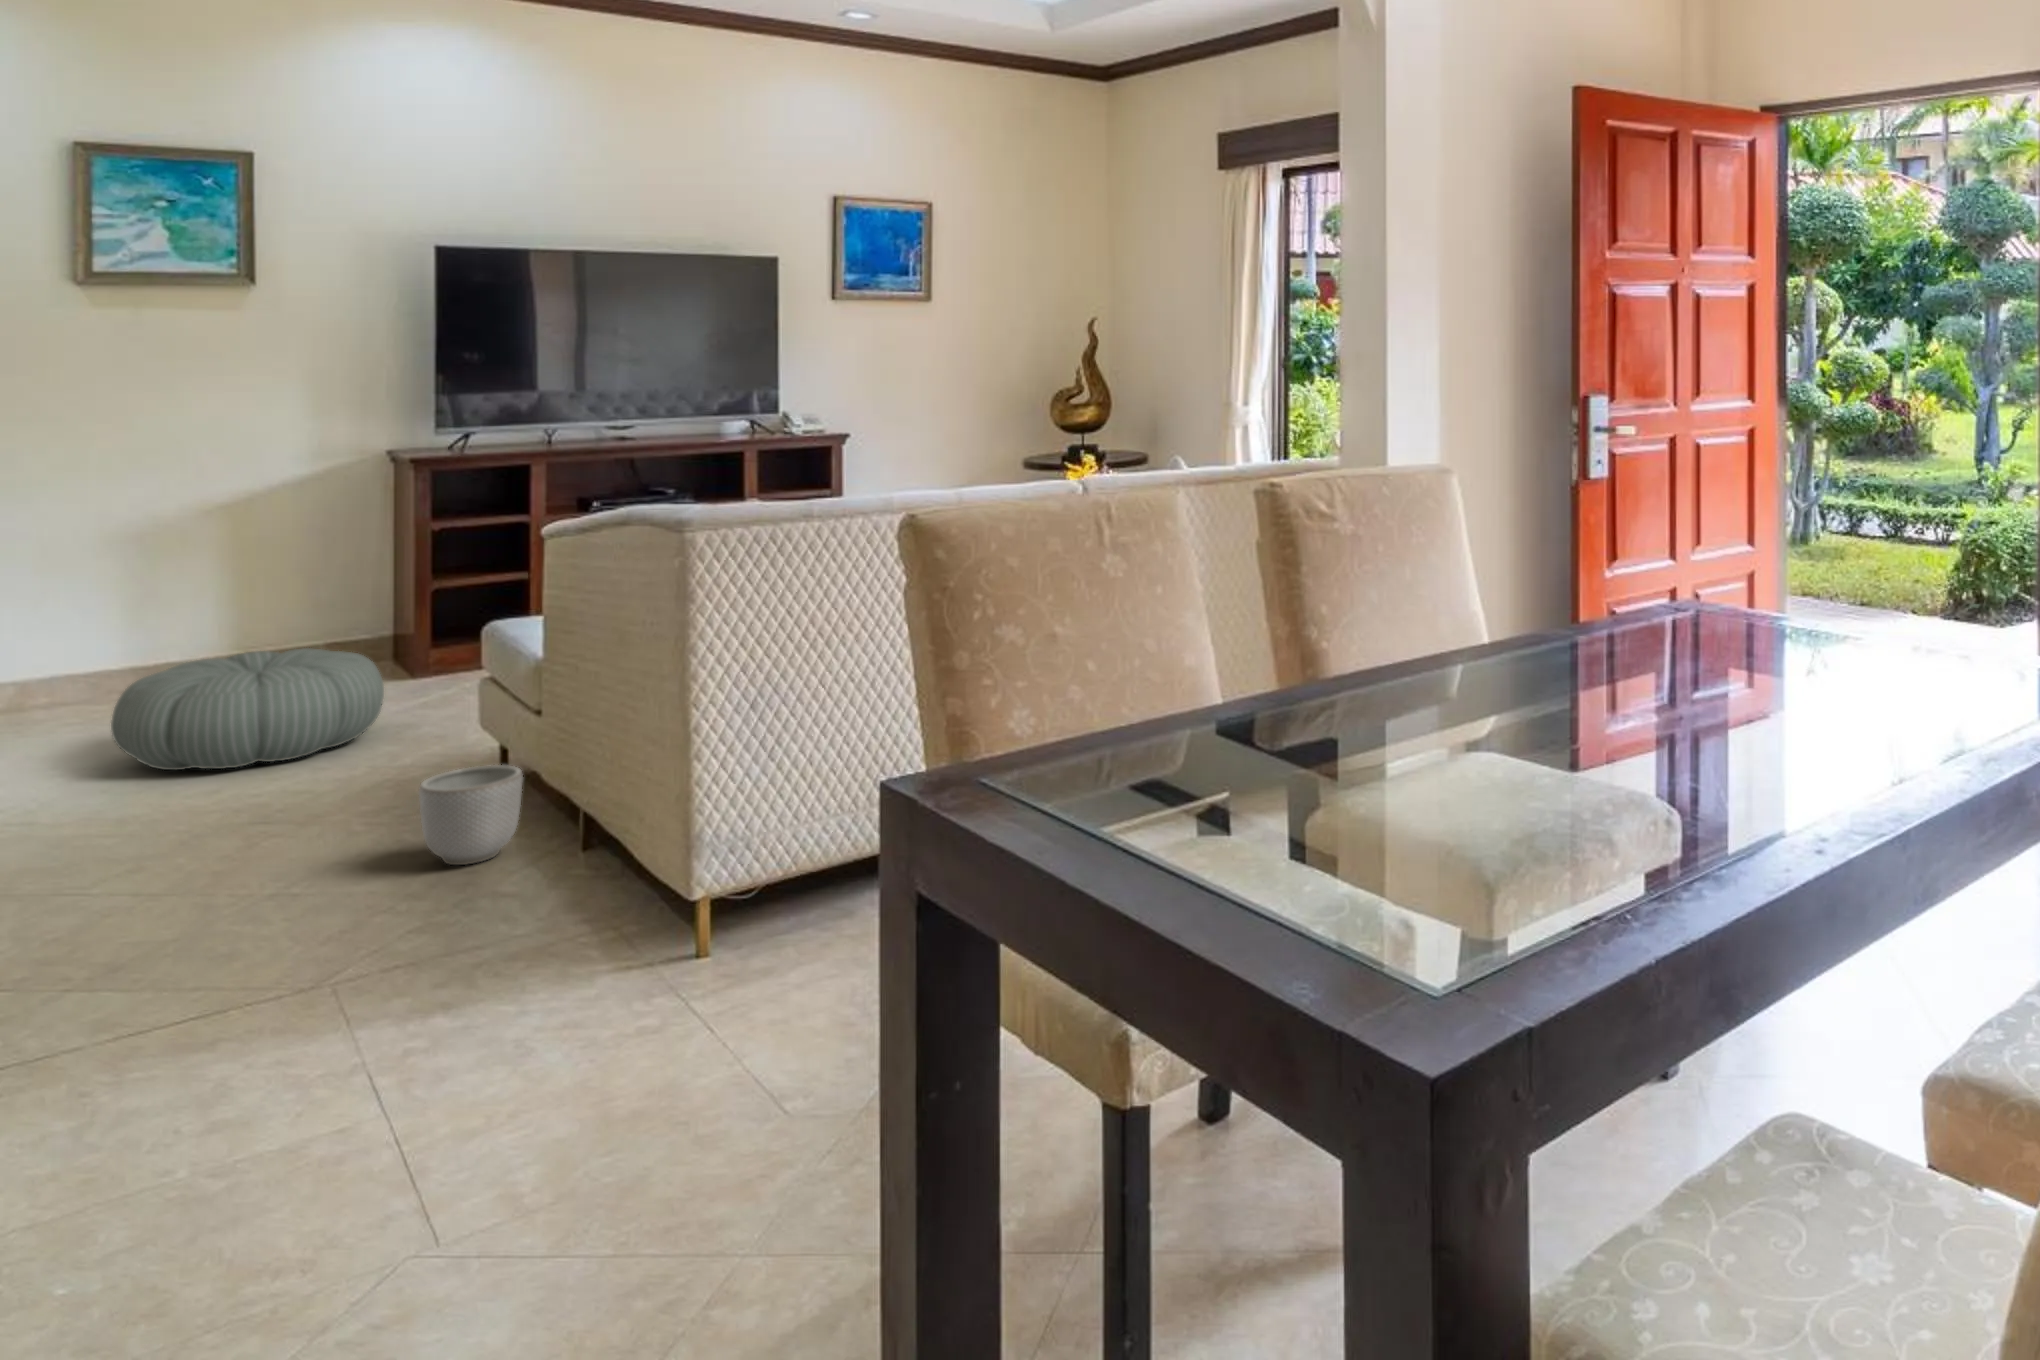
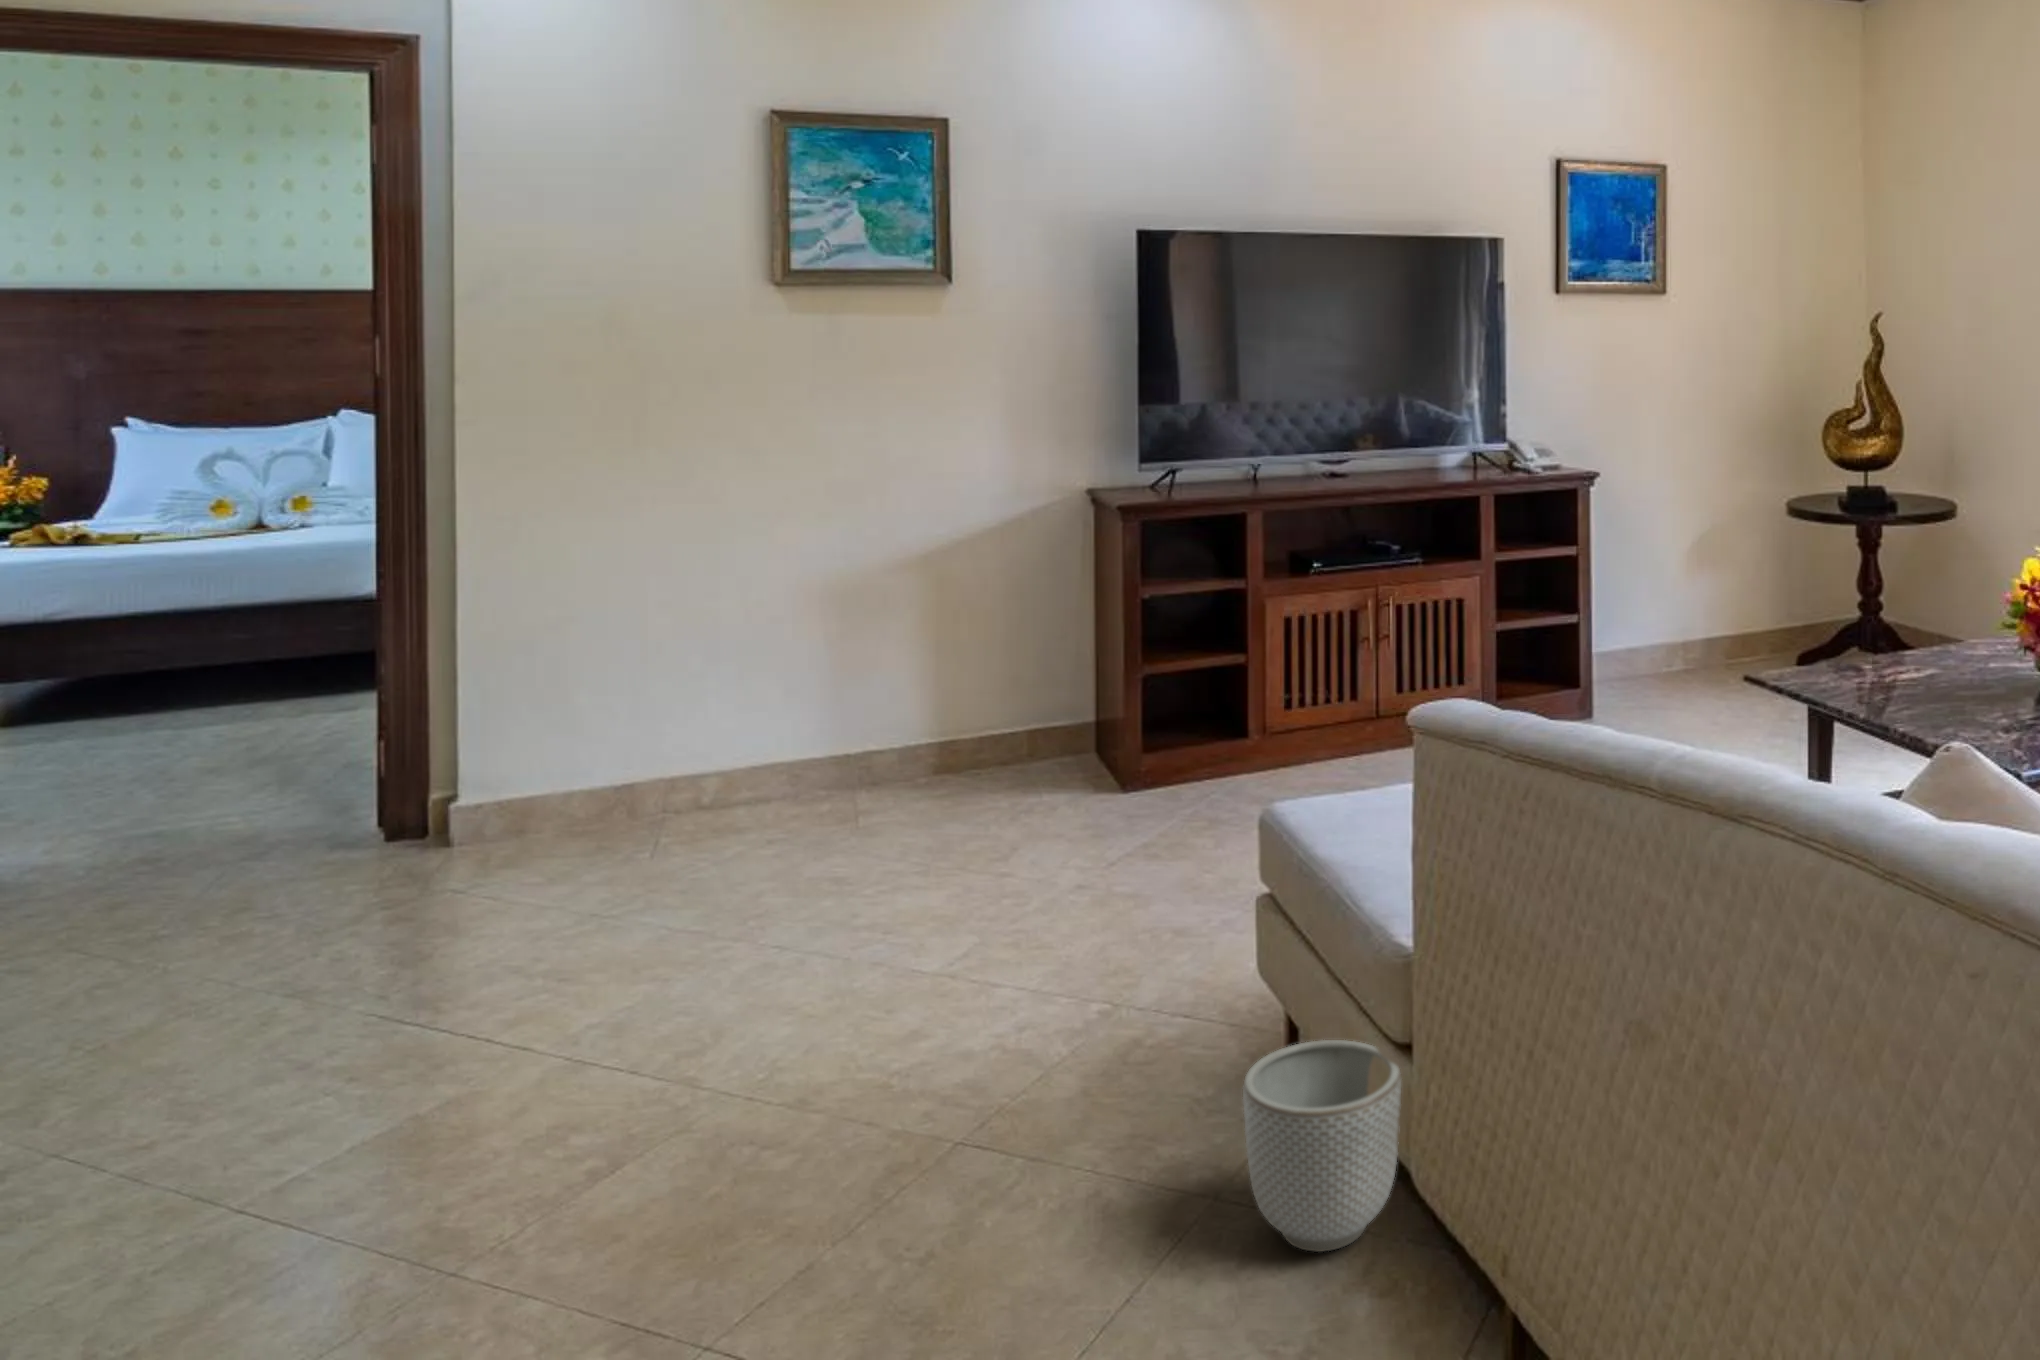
pouf: present [111,648,384,770] -> none [802,758,1111,941]

